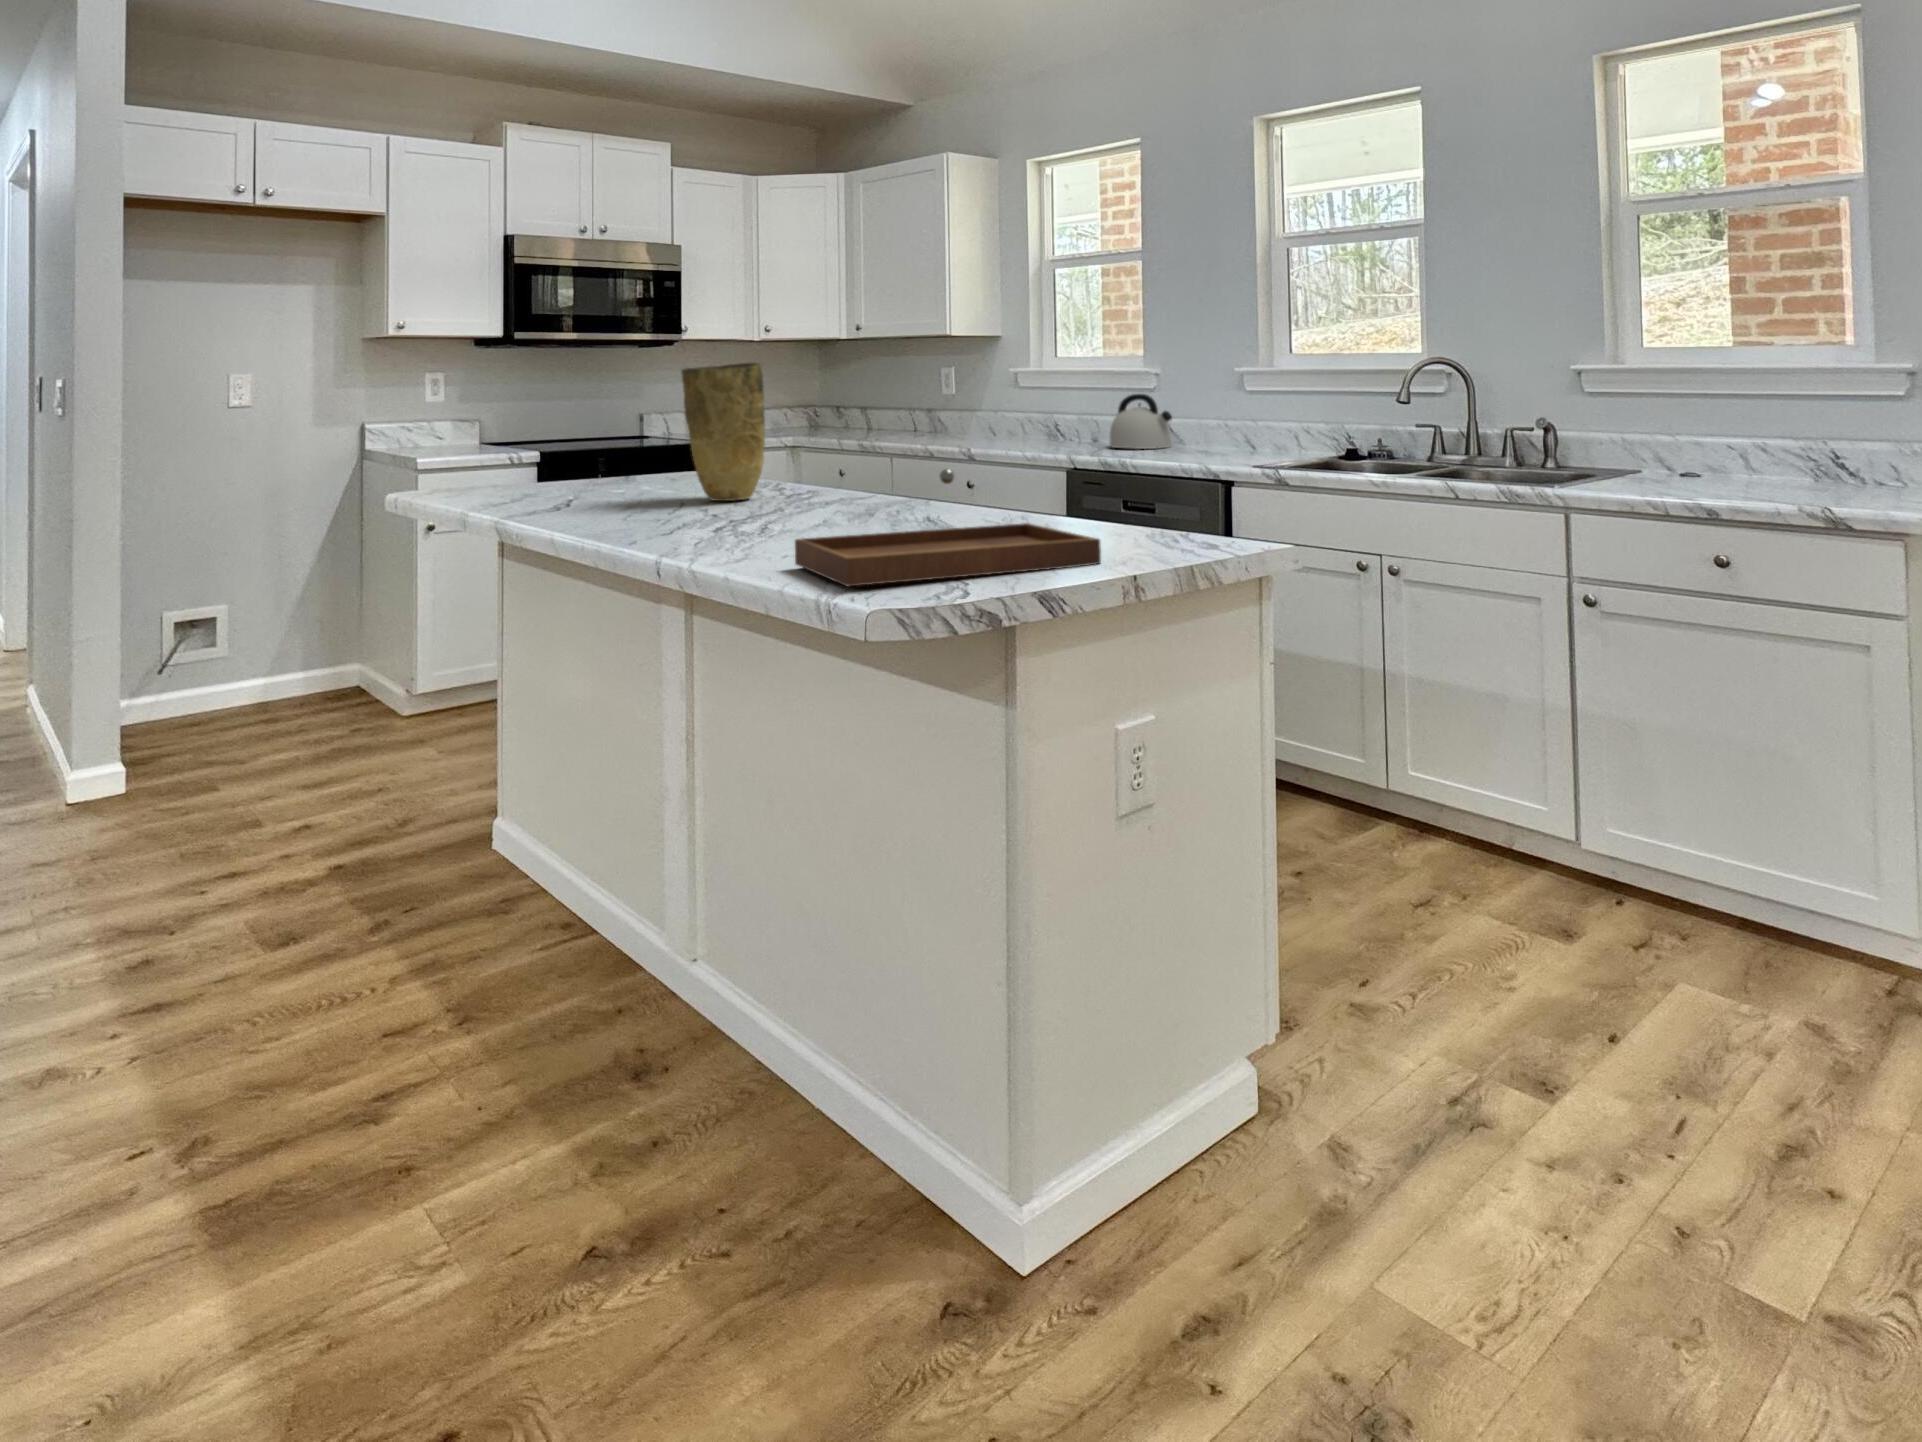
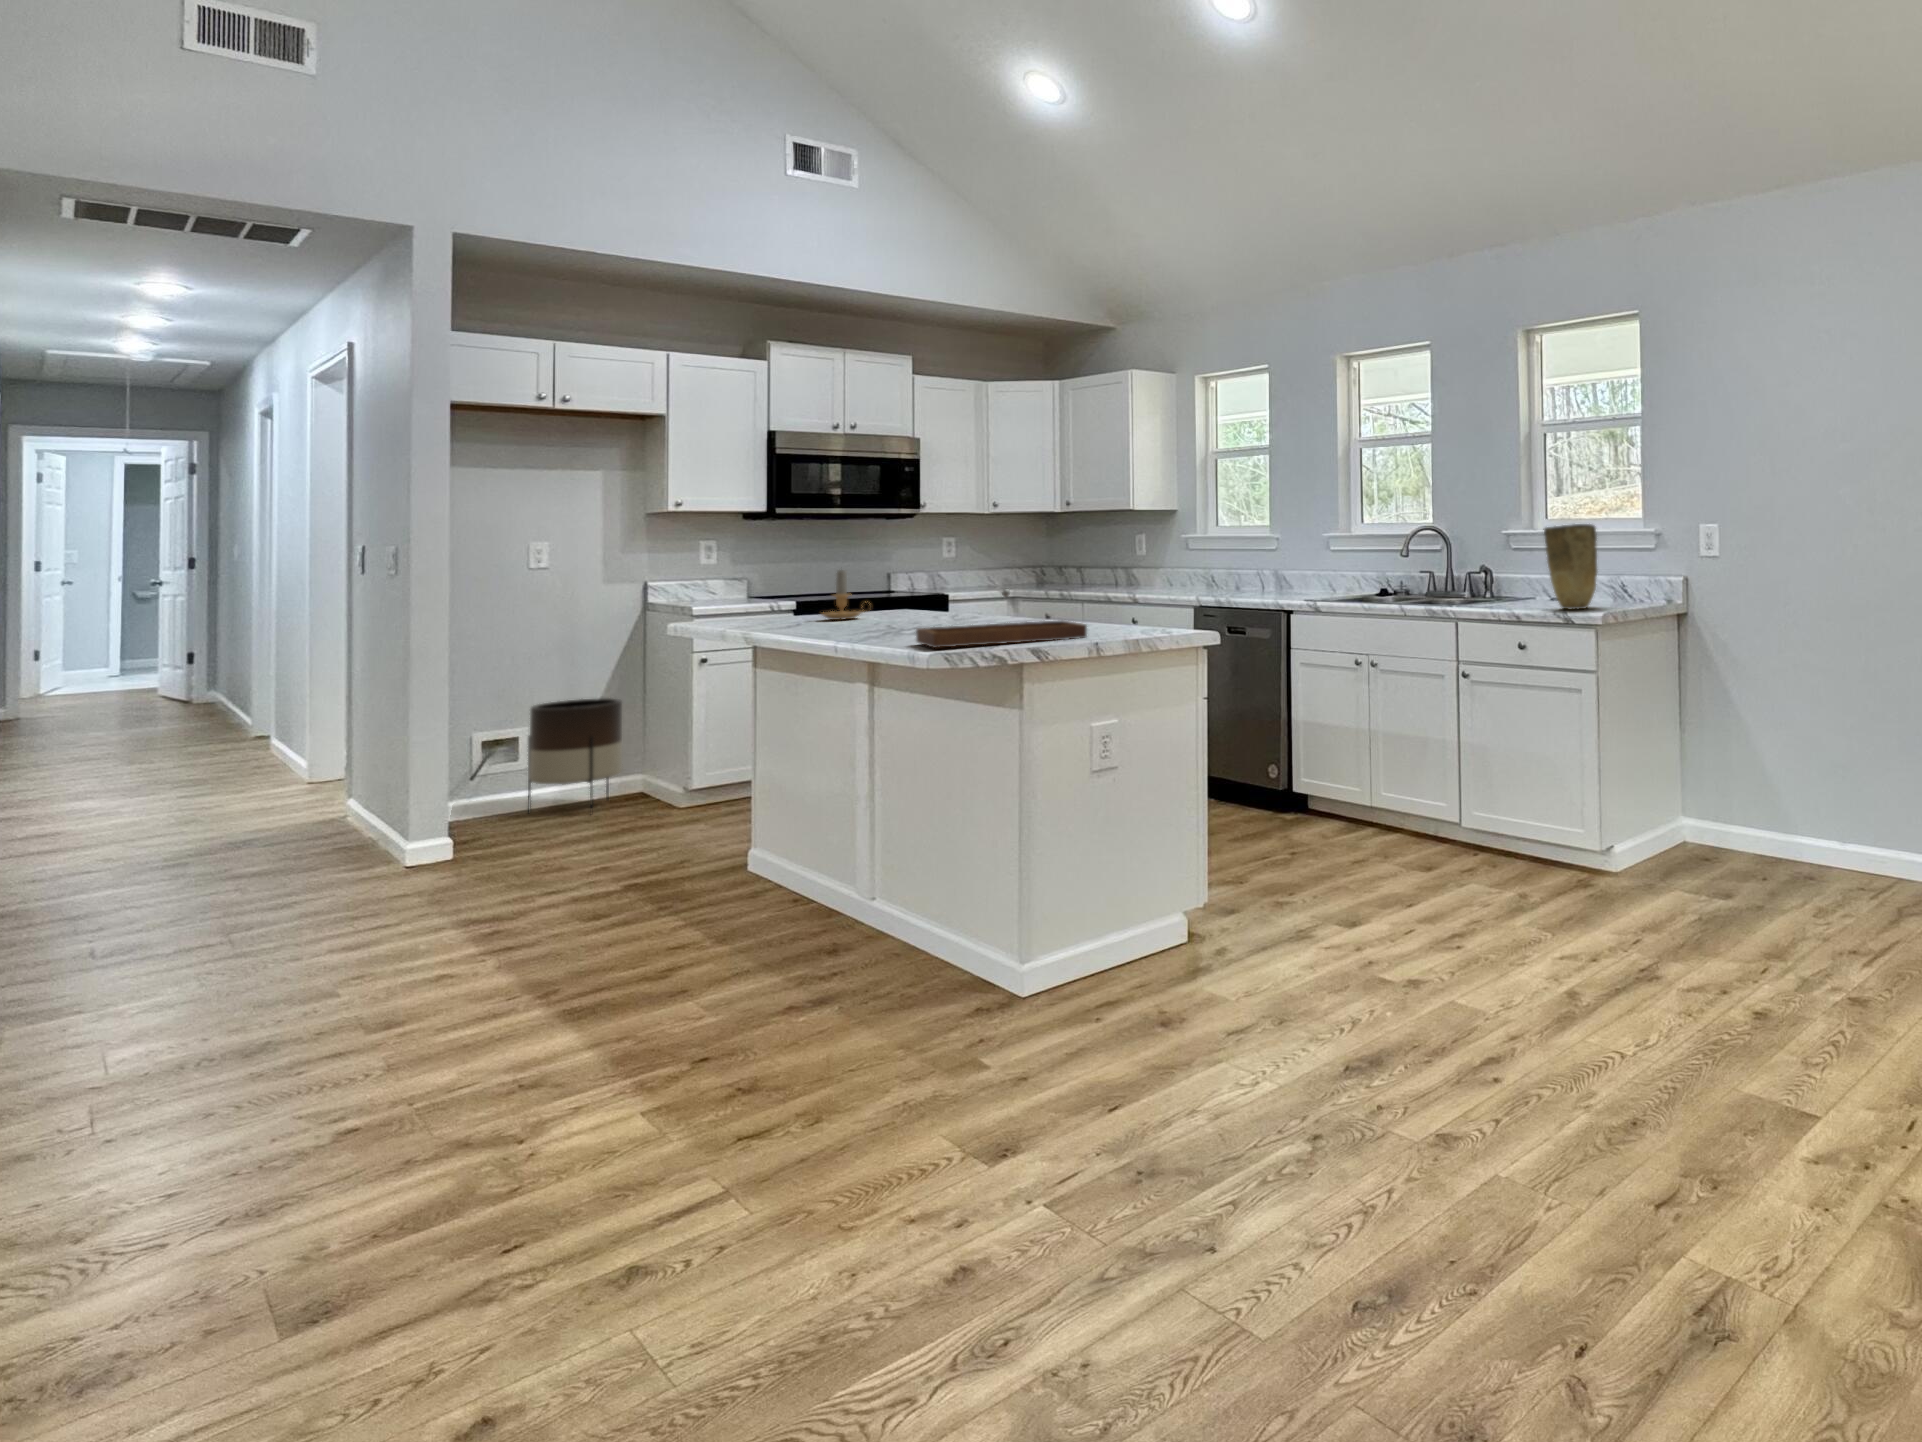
vase: present [681,363,765,501] -> present [1543,524,1597,609]
kettle: present [1109,394,1172,449] -> none [1242,553,1288,592]
candle: none [593,416,665,494] -> present [822,570,868,620]
planter: none [225,570,335,723] -> present [528,698,622,812]

